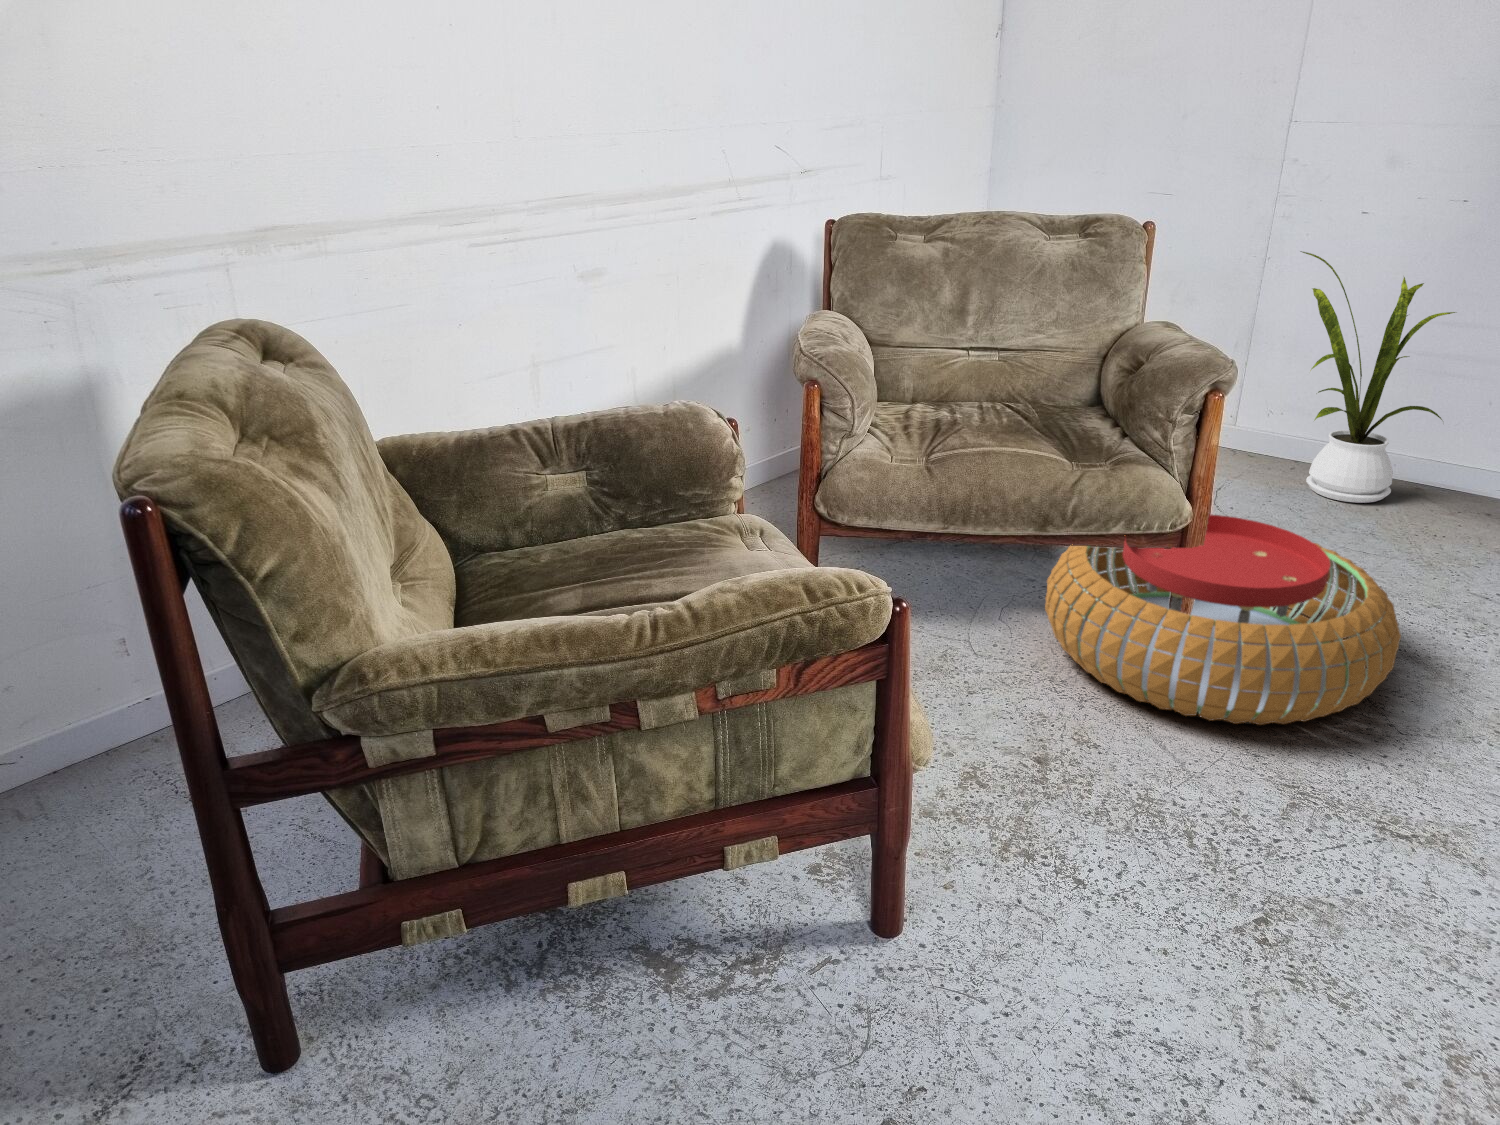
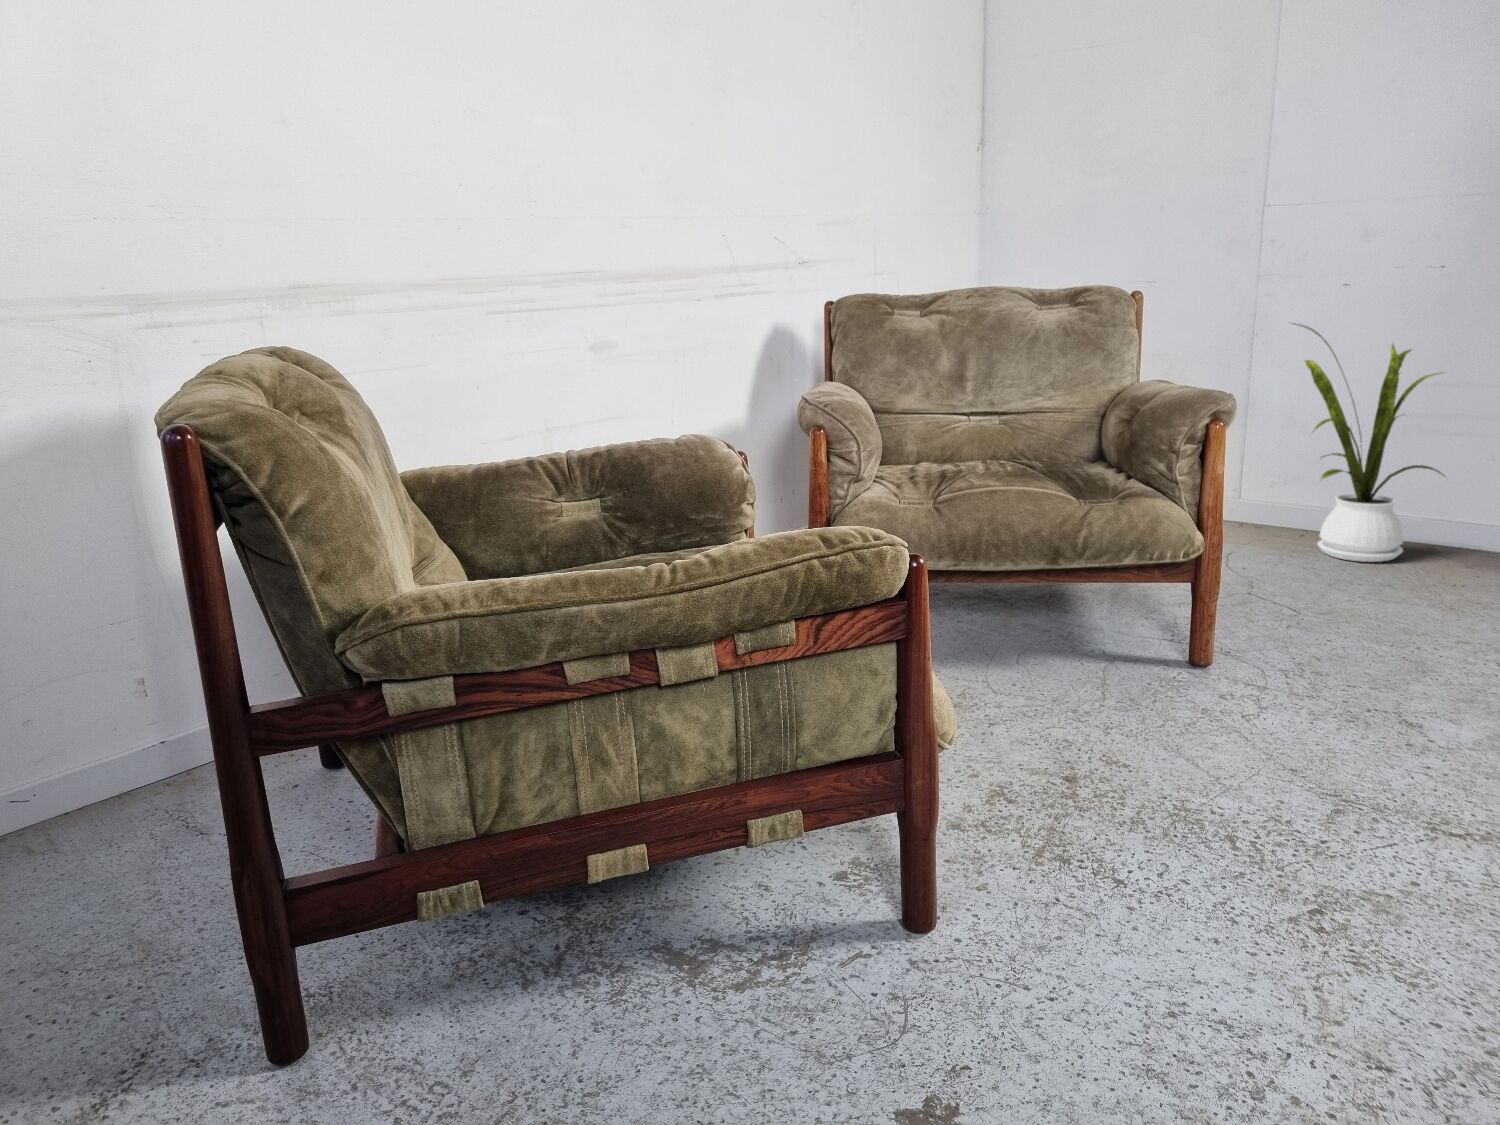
pouf: present [1045,515,1401,725] -> none [1065,551,1429,743]

